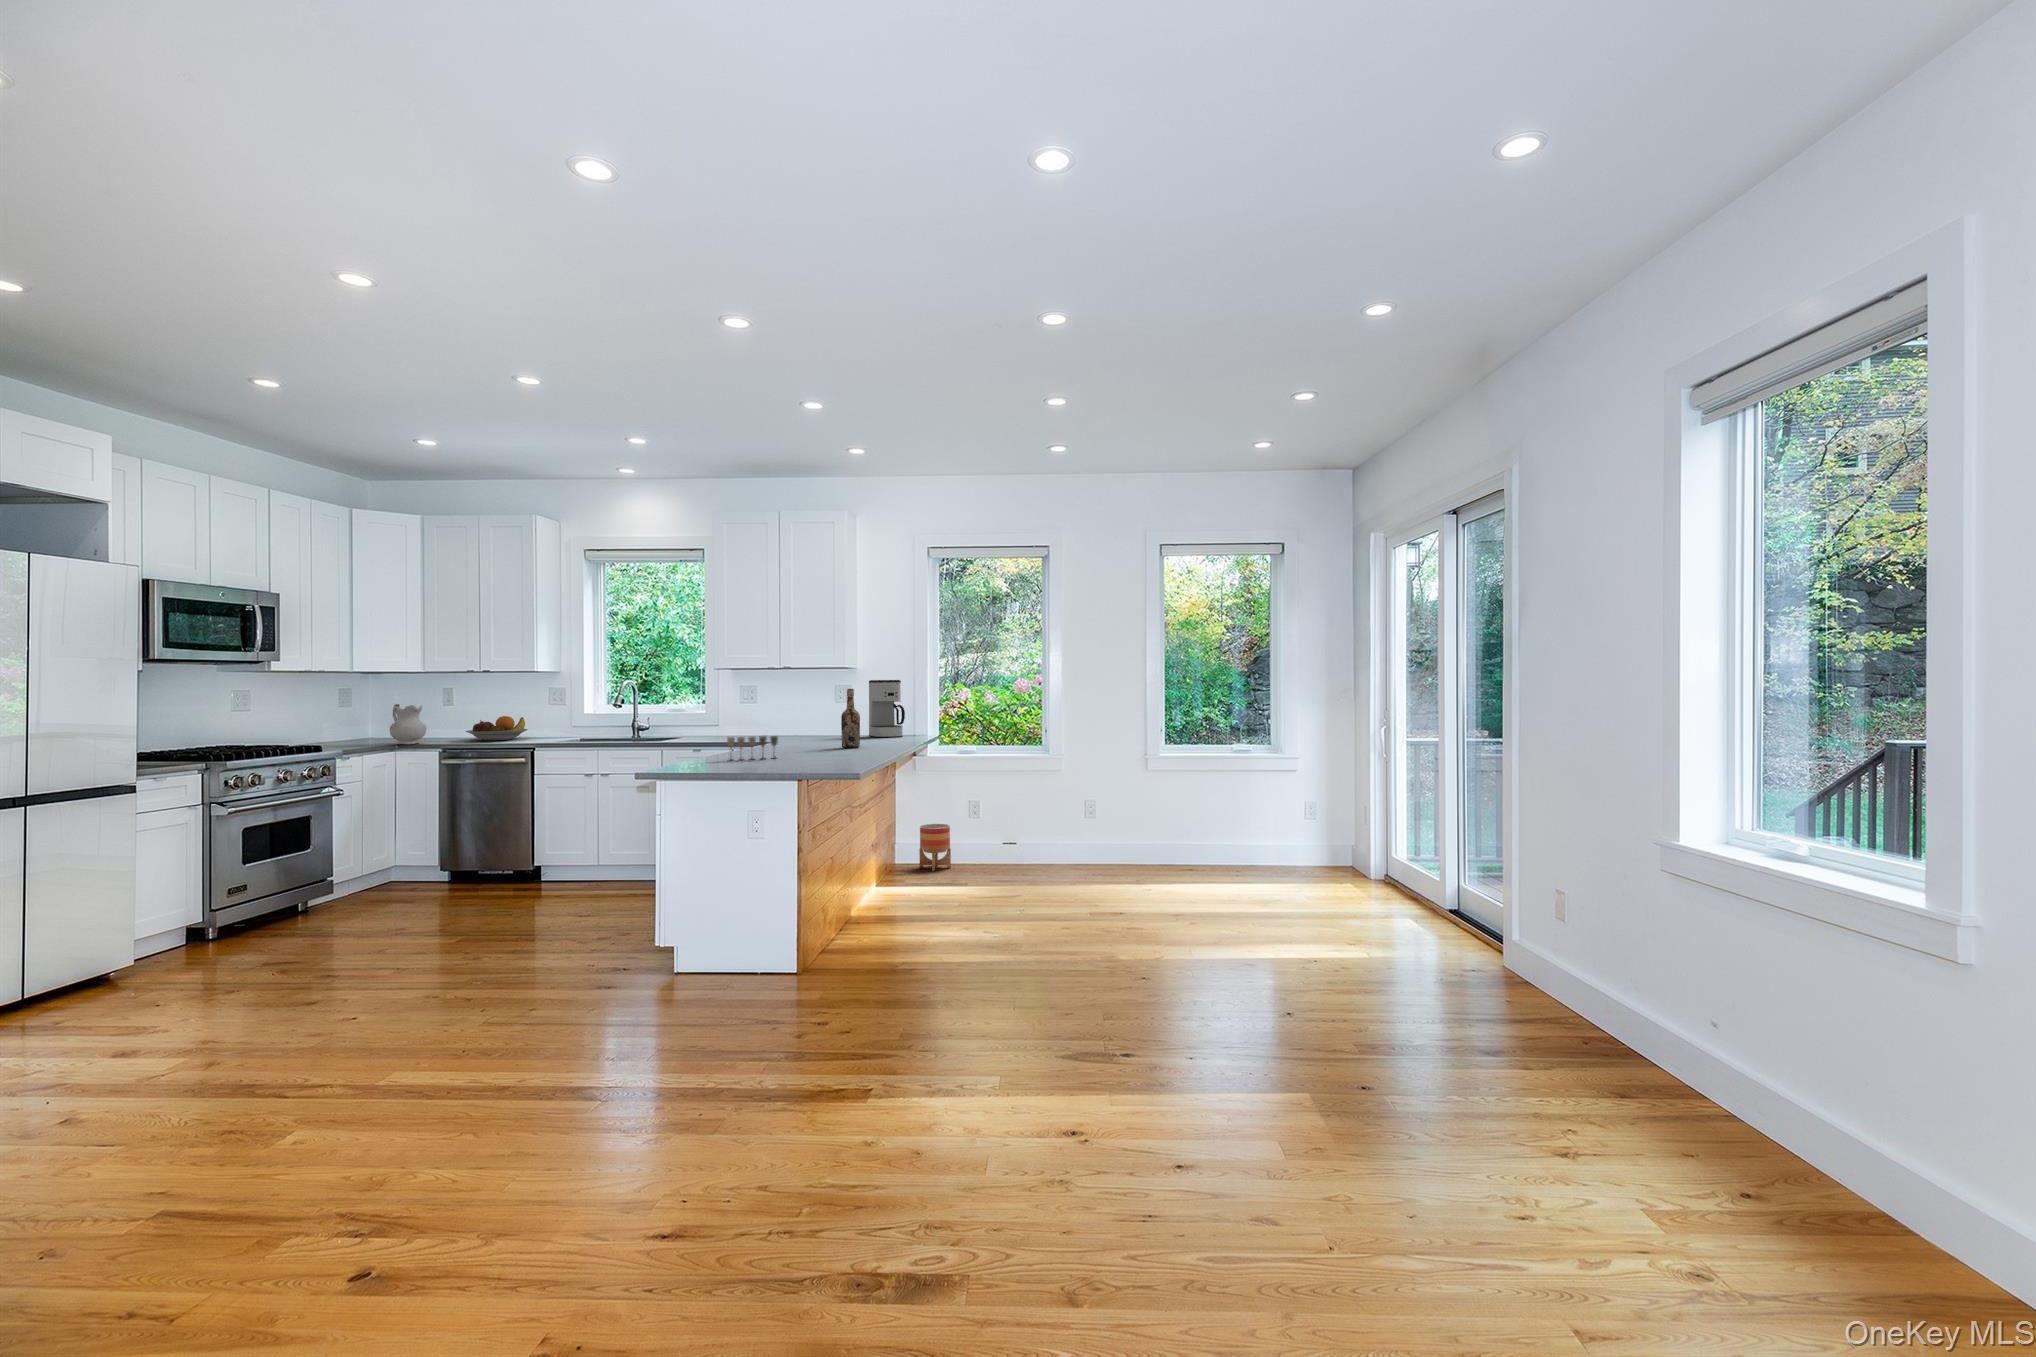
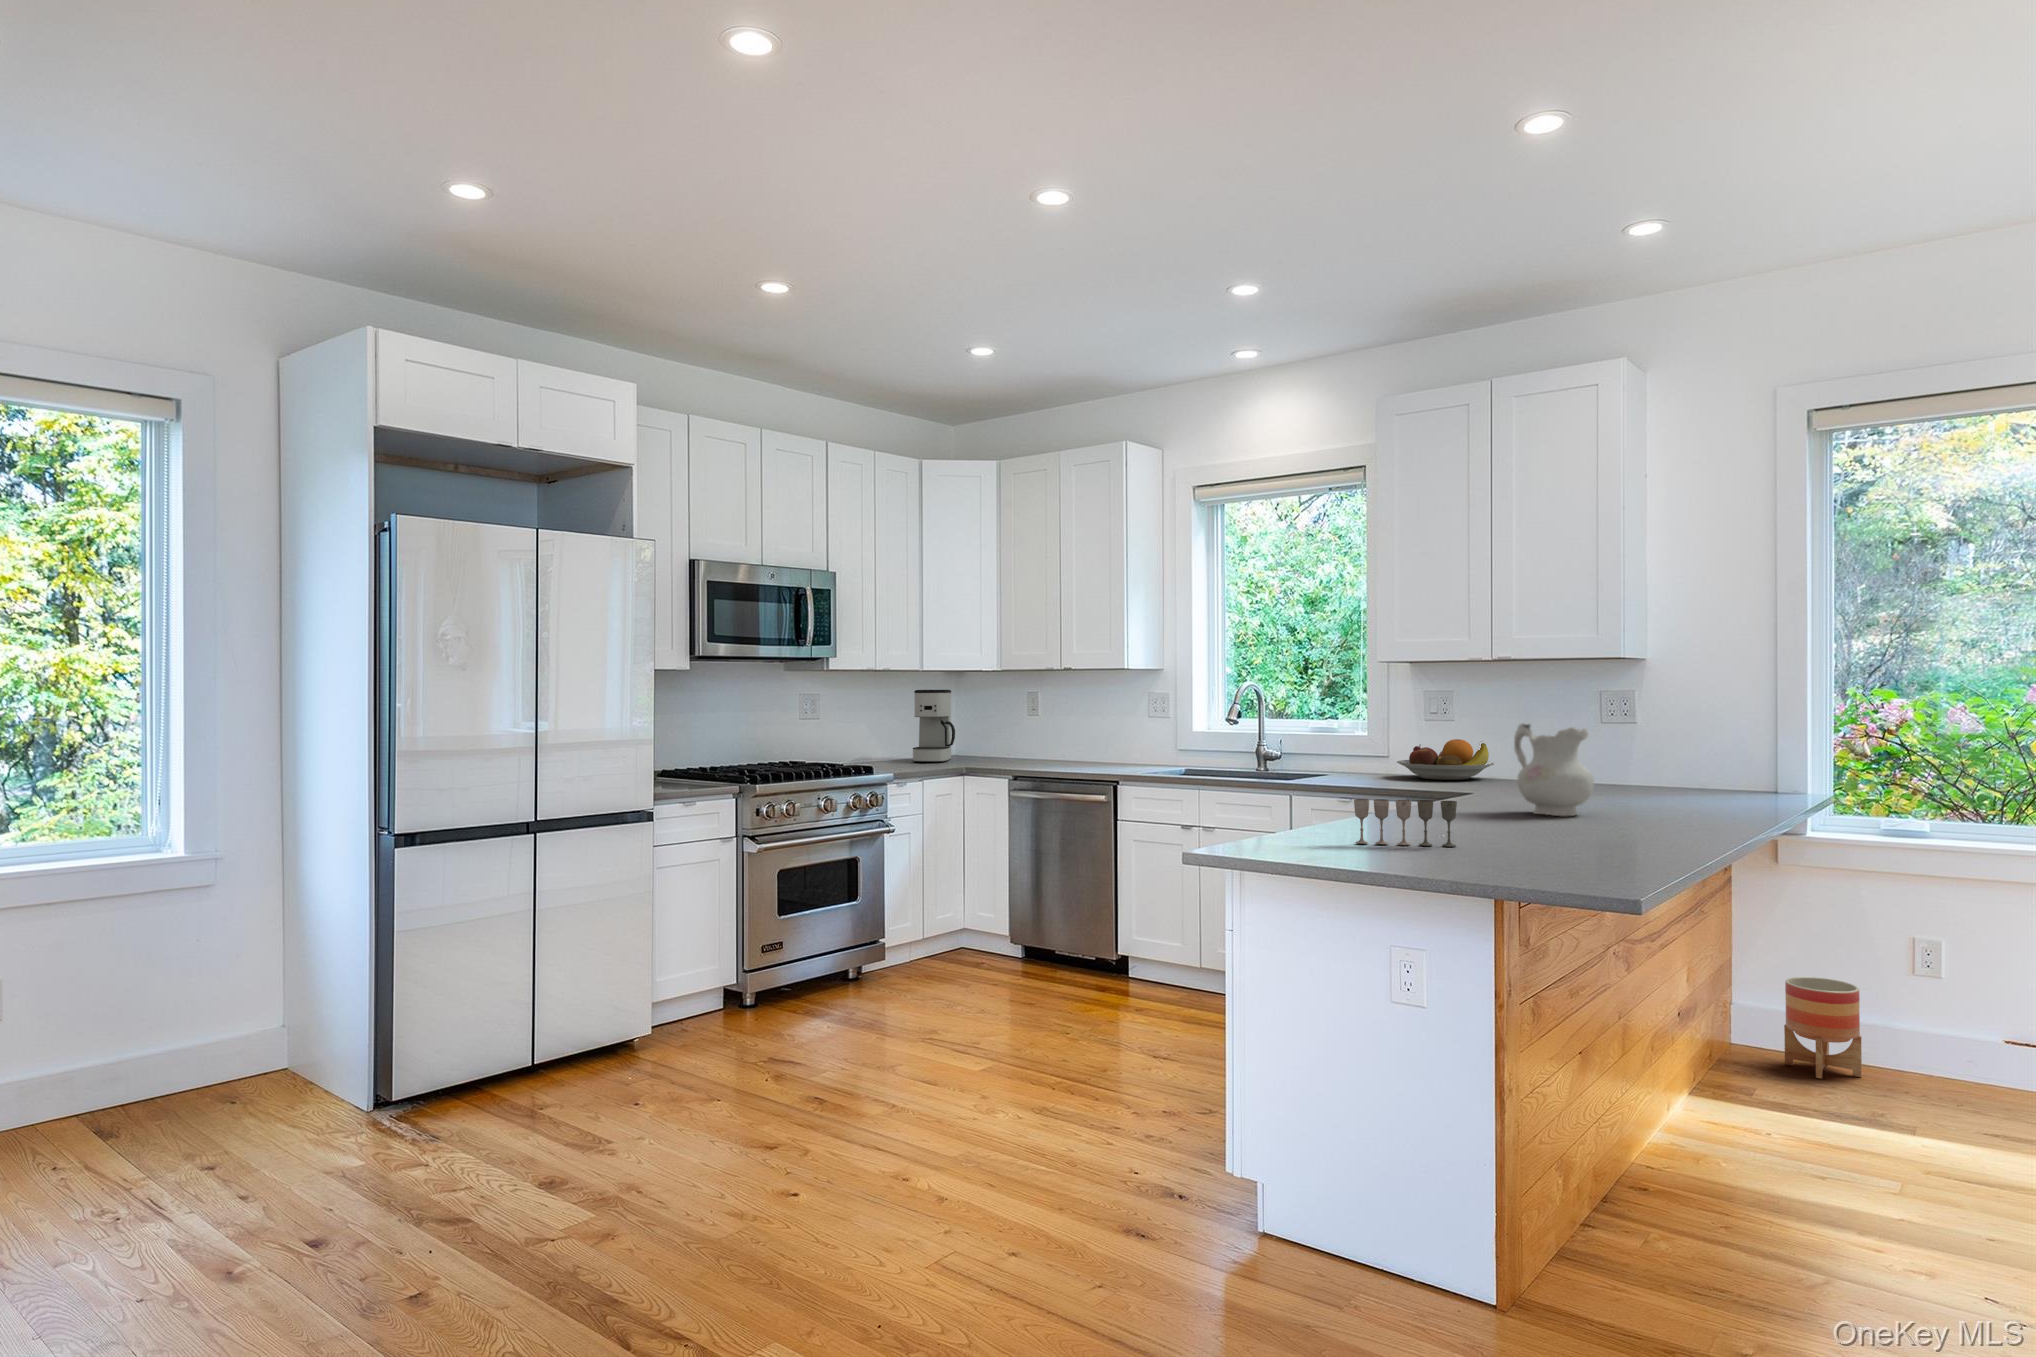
coffee maker: present [869,680,905,738] -> present [913,690,955,762]
wine bottle: present [841,689,860,748] -> none [1604,704,1645,826]
ceramic pitcher: present [390,704,427,744] -> present [1514,724,1594,816]
fruit bowl: present [466,716,528,740] -> present [1397,739,1494,780]

